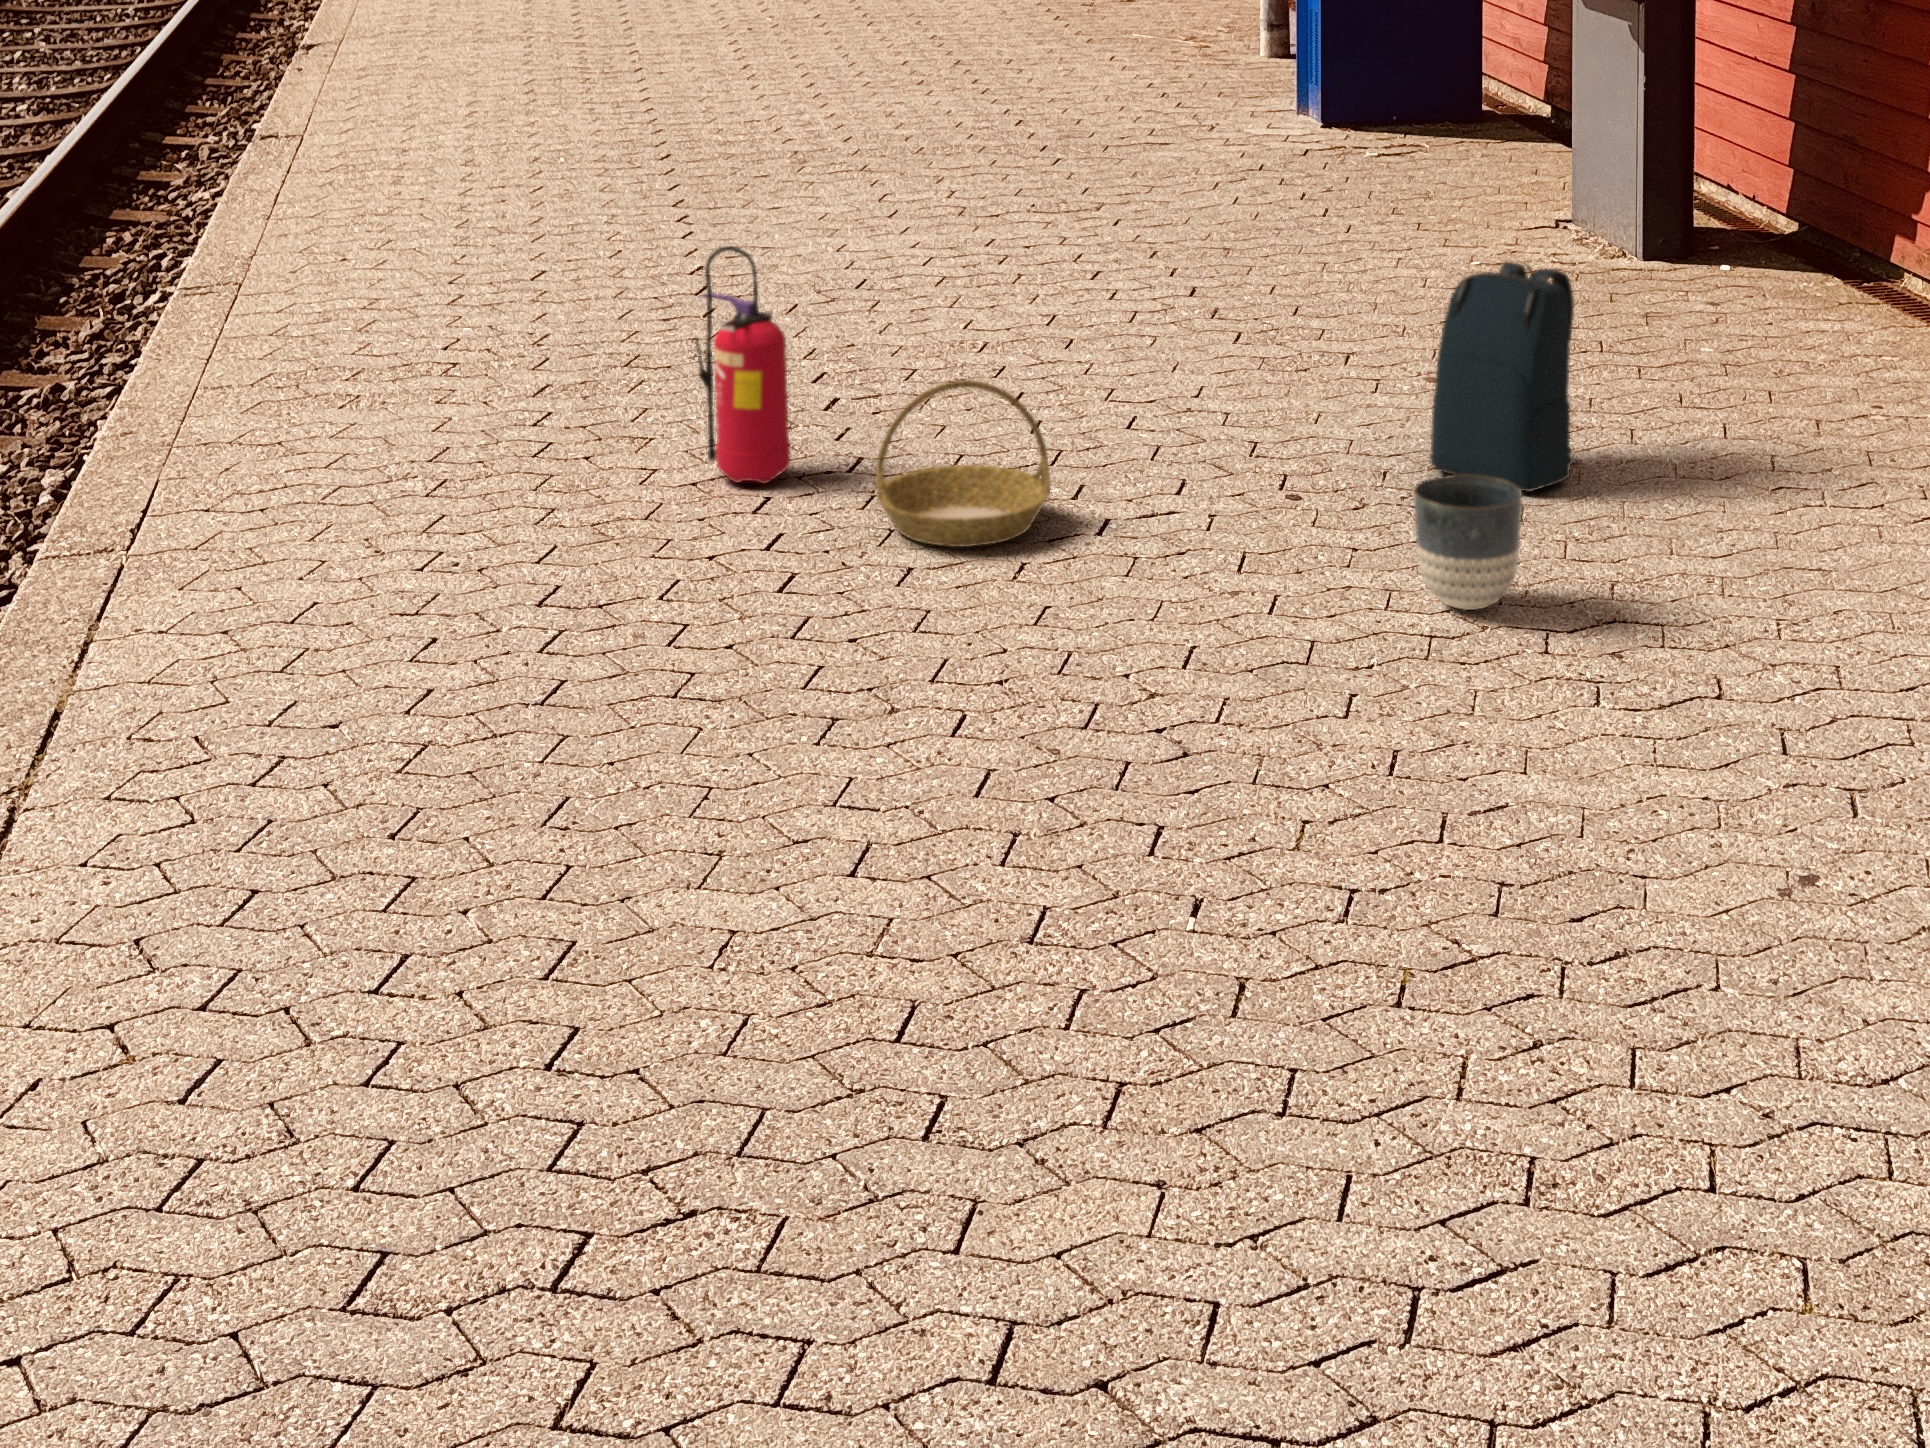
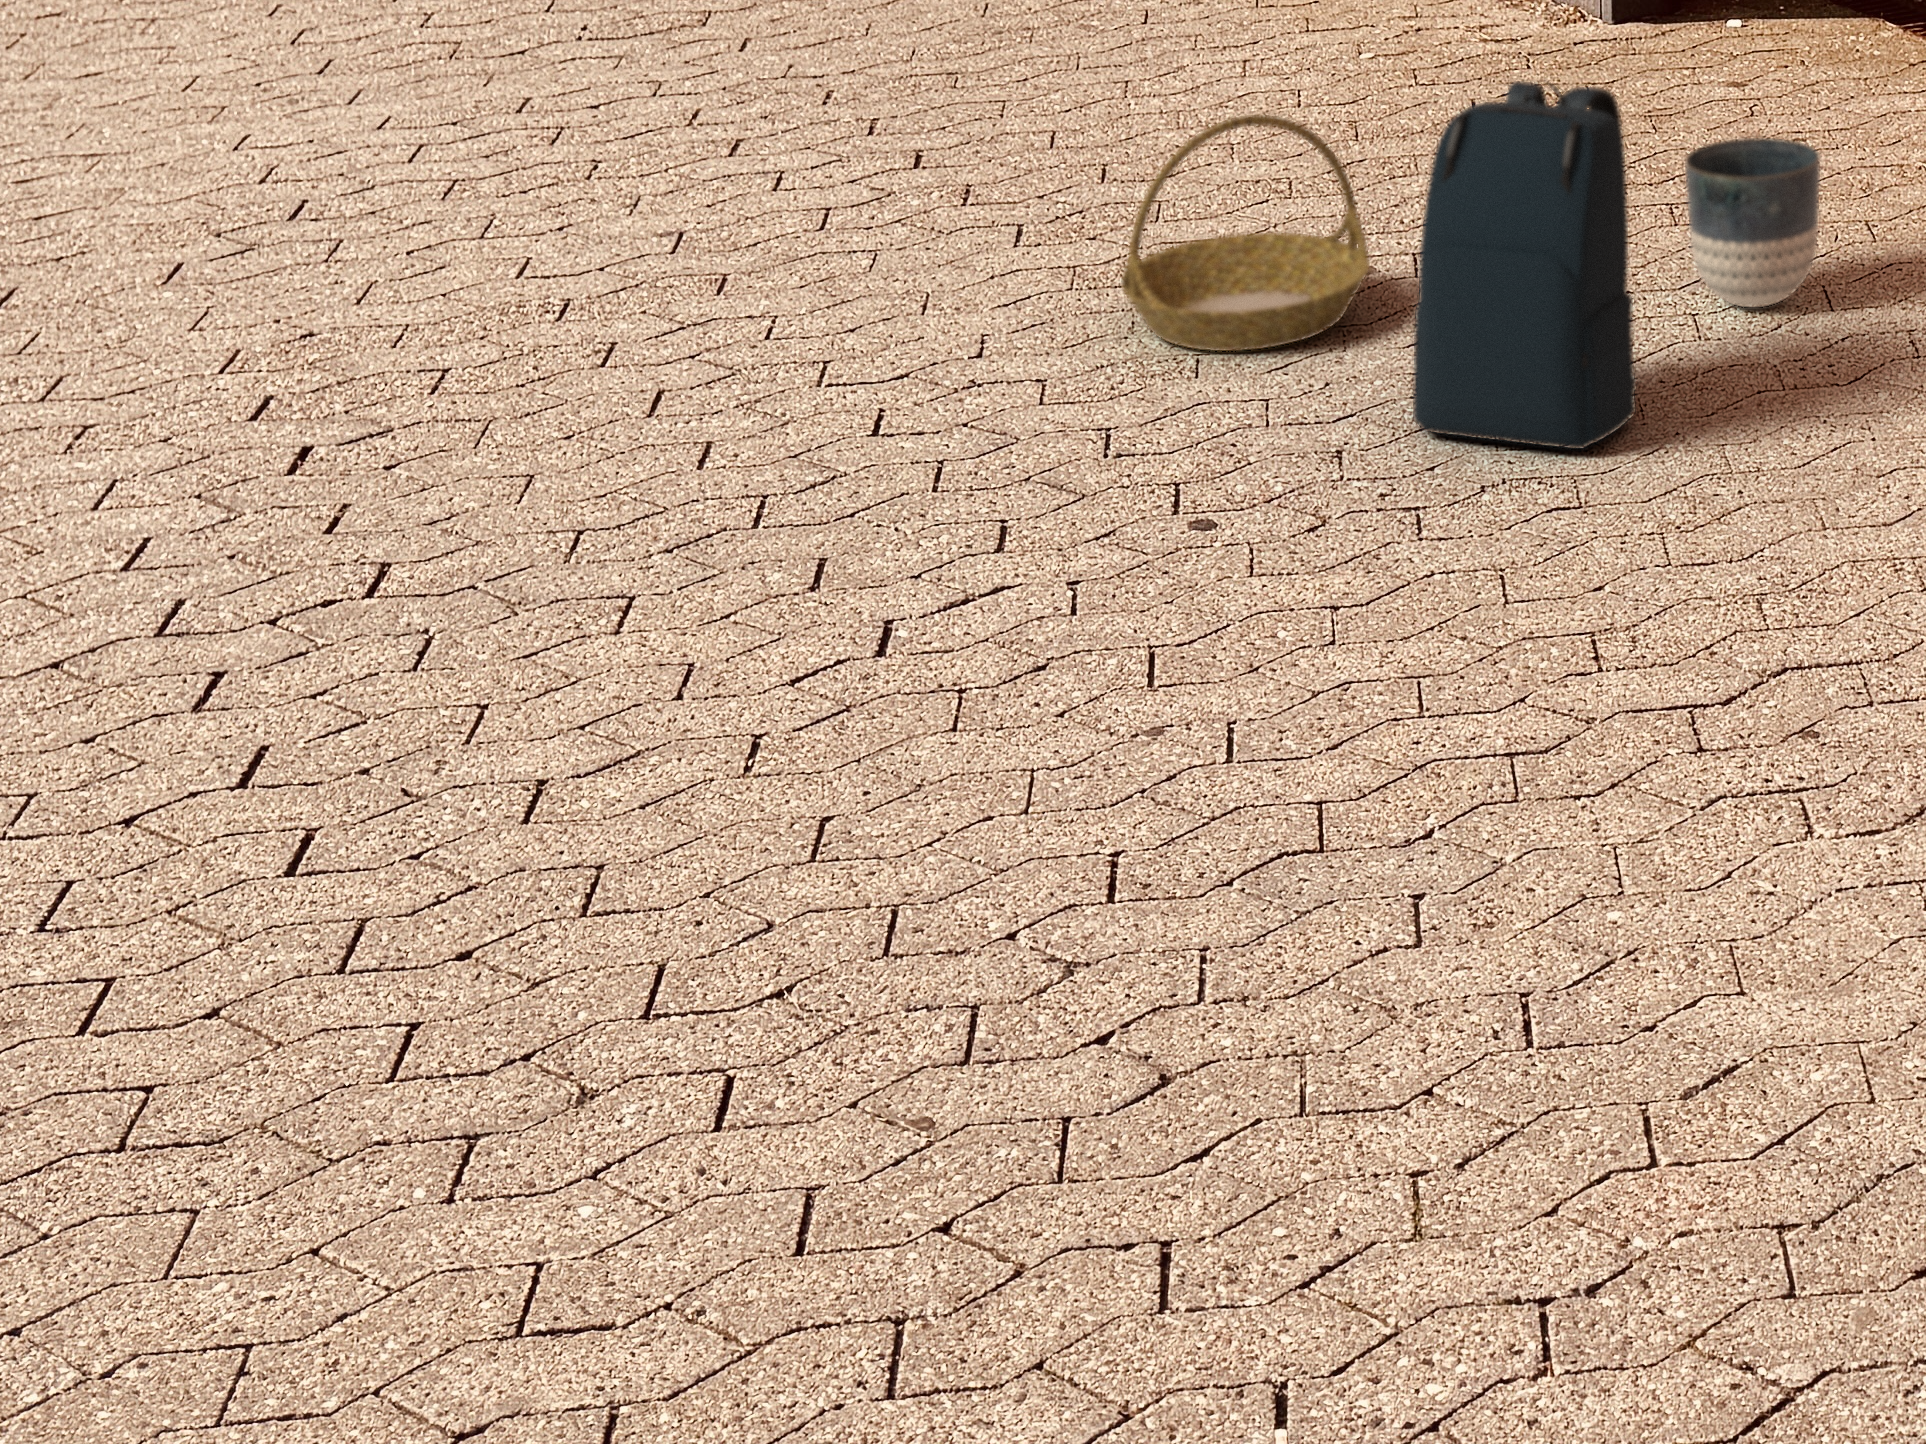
fire extinguisher: present [695,246,791,483] -> none [75,212,281,647]
basket: present [875,380,1051,547] -> present [1121,115,1370,351]
planter: present [1414,475,1522,610] -> present [1685,138,1820,307]

